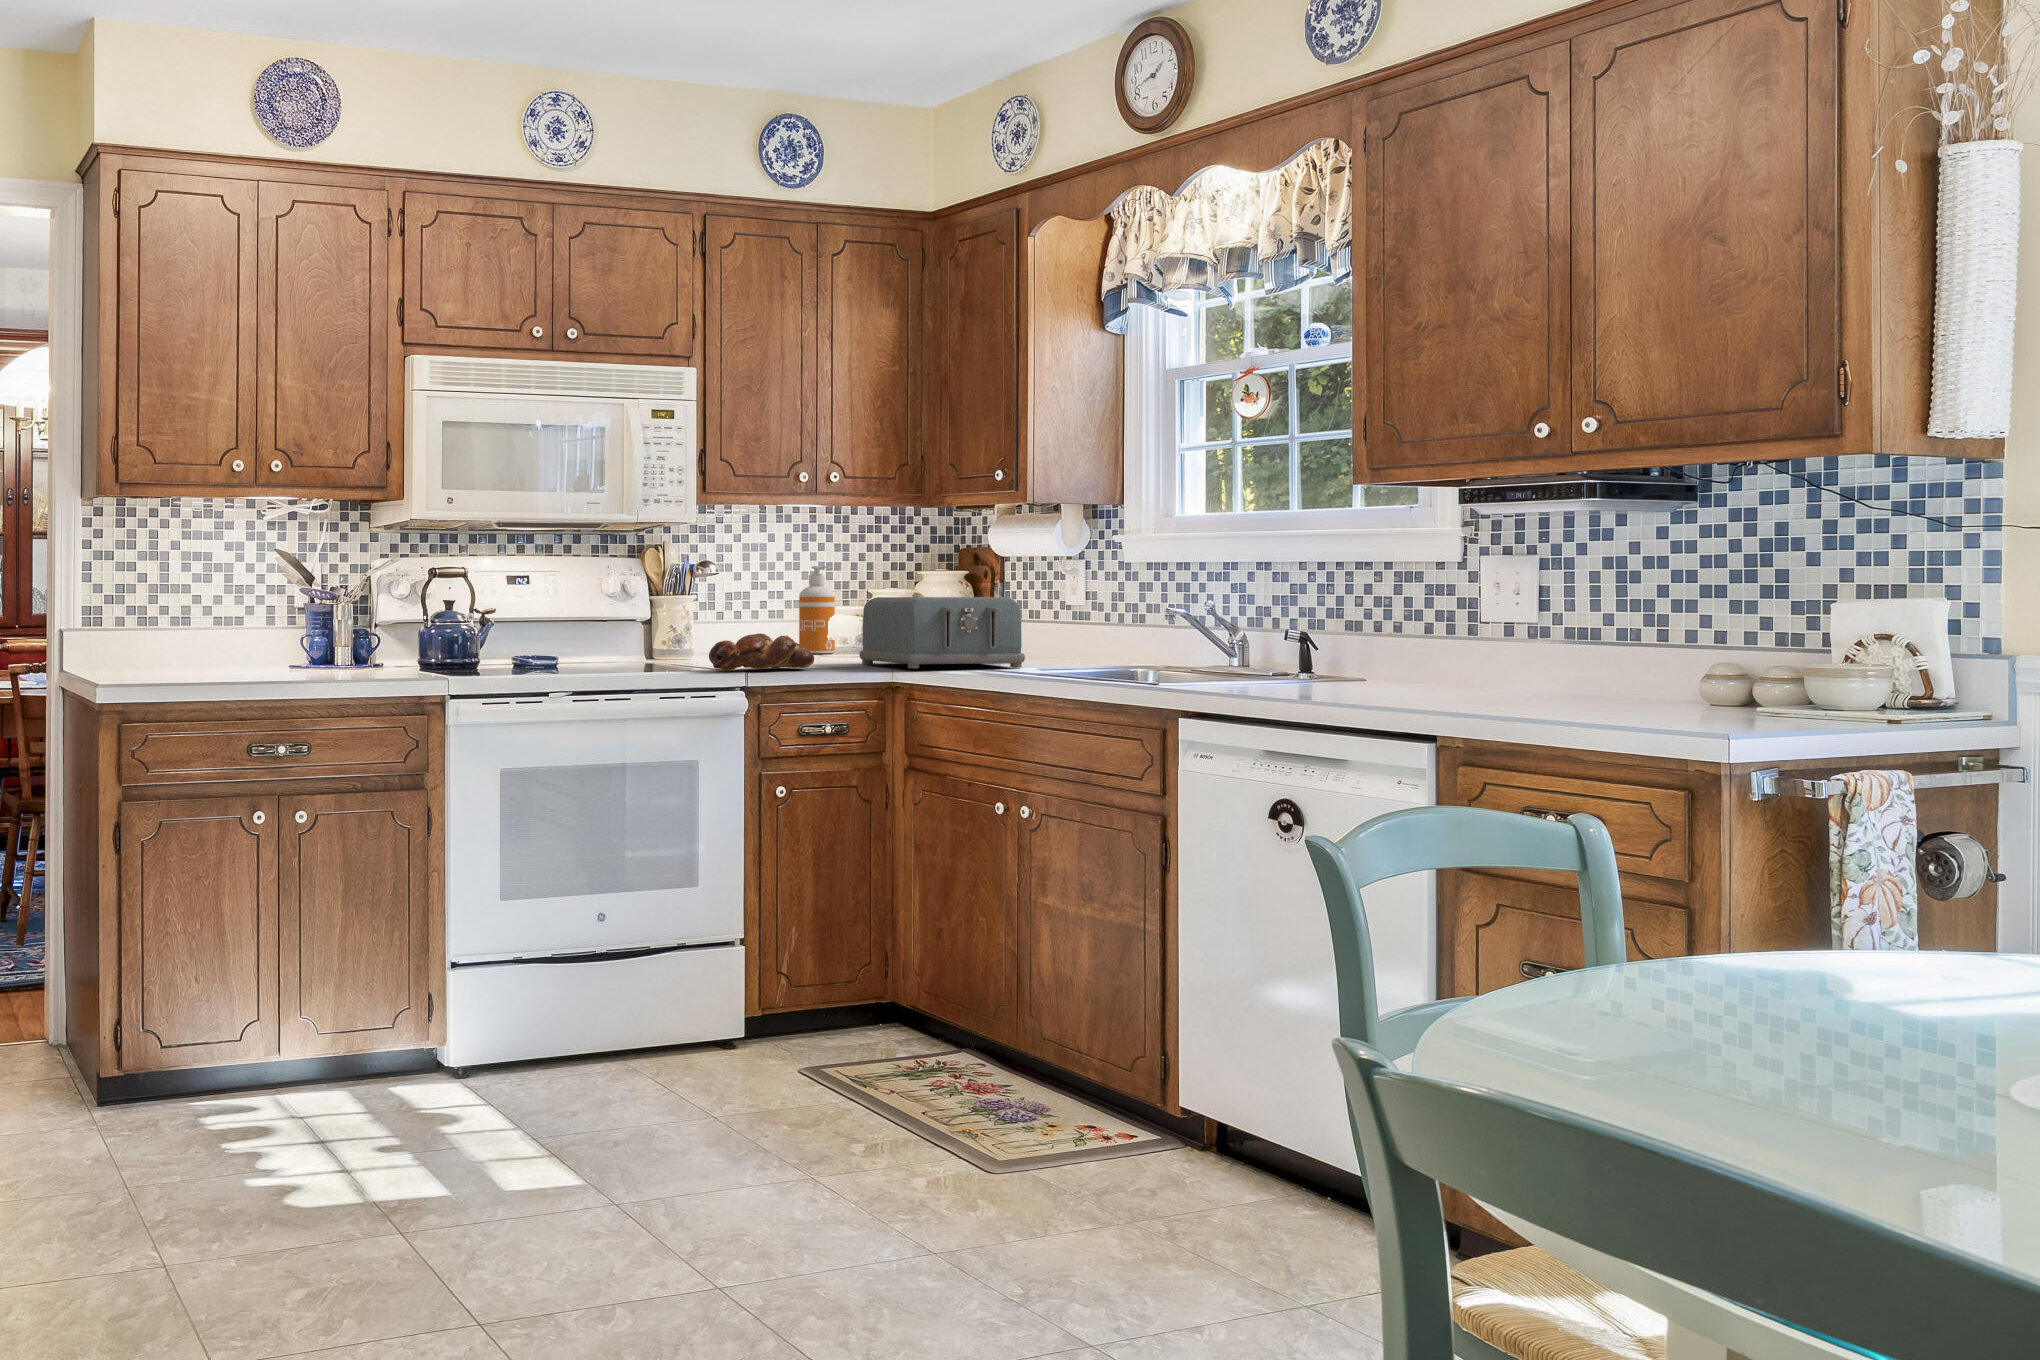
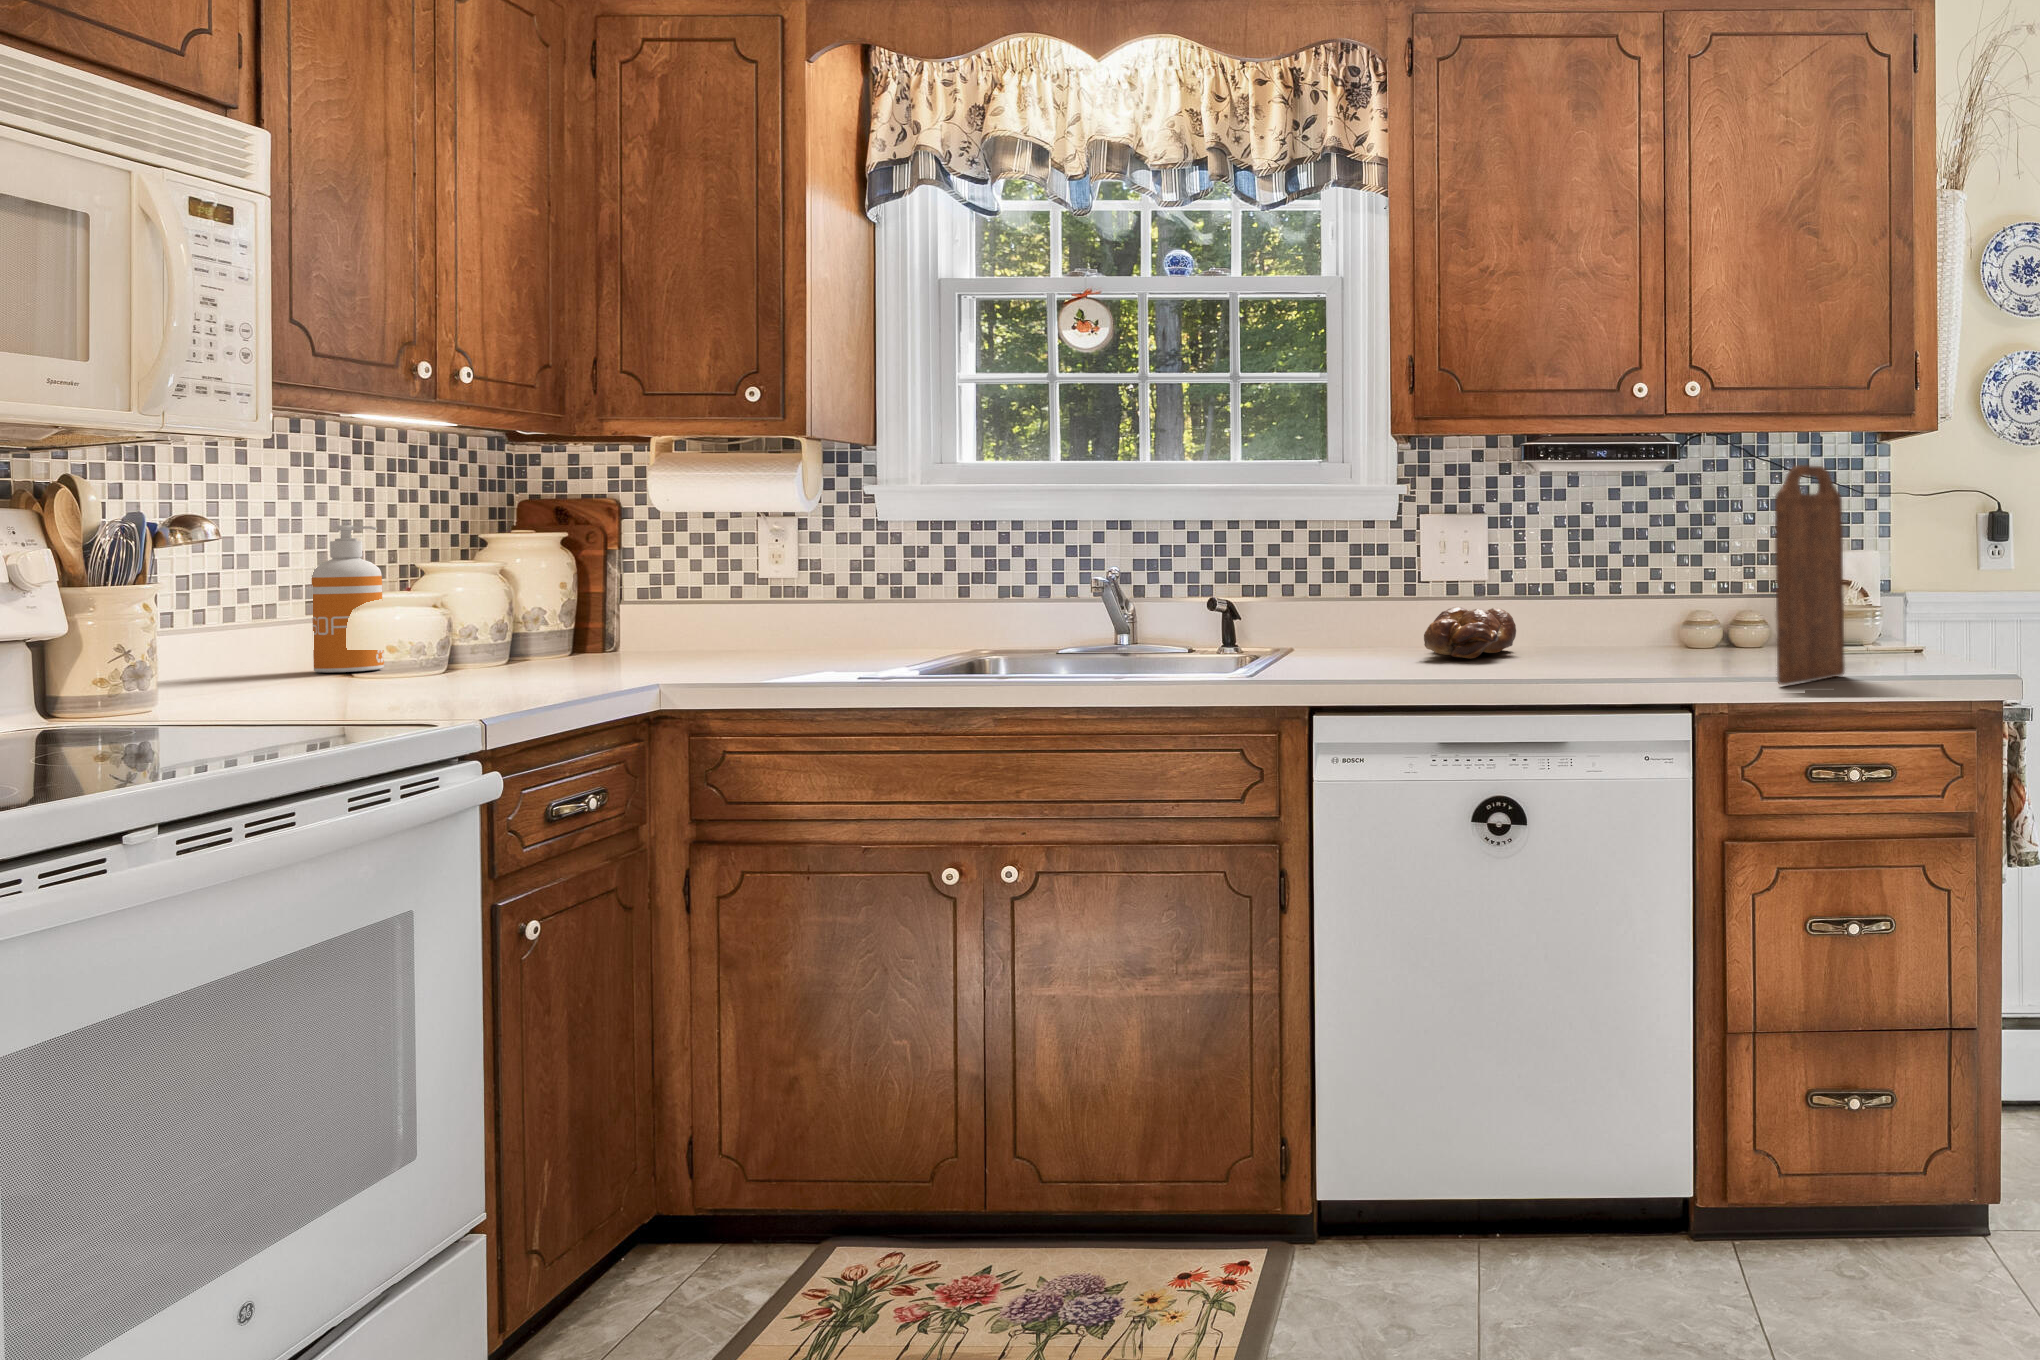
cutting board: none [1545,504,1691,726] -> present [1775,465,1845,685]
toaster: present [859,597,1025,669] -> none [568,570,857,684]
bread loaf: present [709,634,814,670] -> present [1424,607,1516,658]

